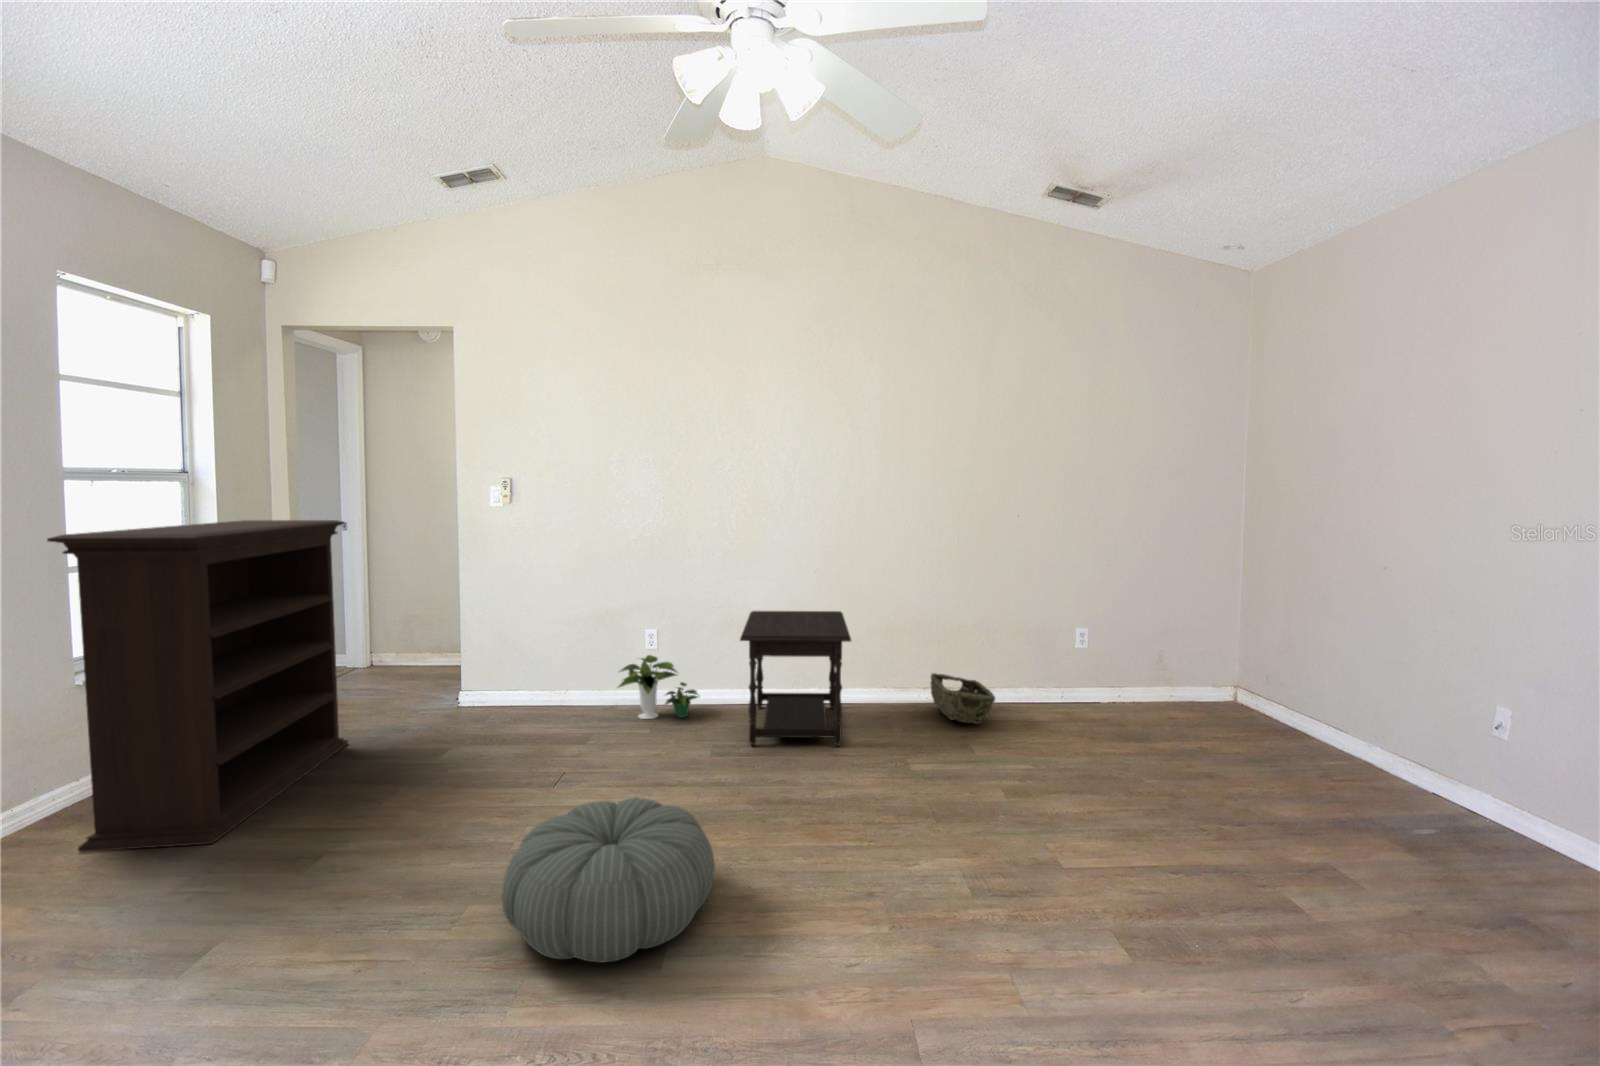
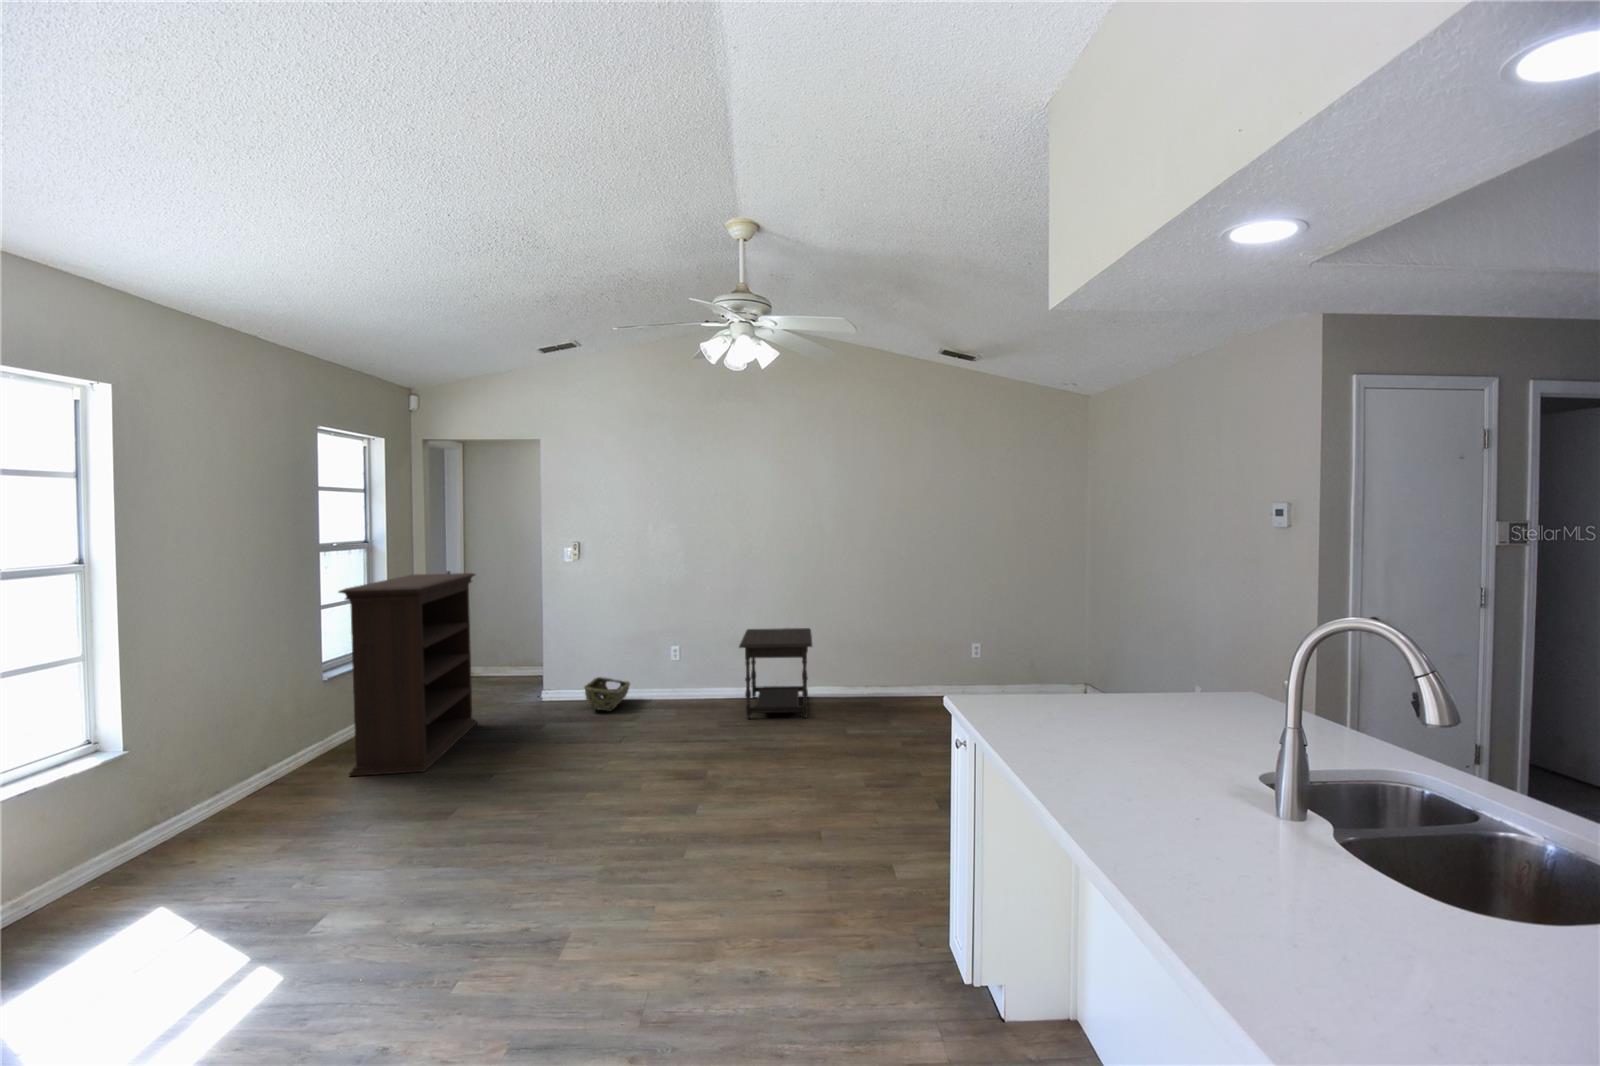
potted plant: present [618,655,698,719] -> none [655,661,713,705]
woven basket: present [931,673,995,724] -> present [584,677,630,711]
pouf: present [502,798,715,962] -> none [611,735,725,811]

